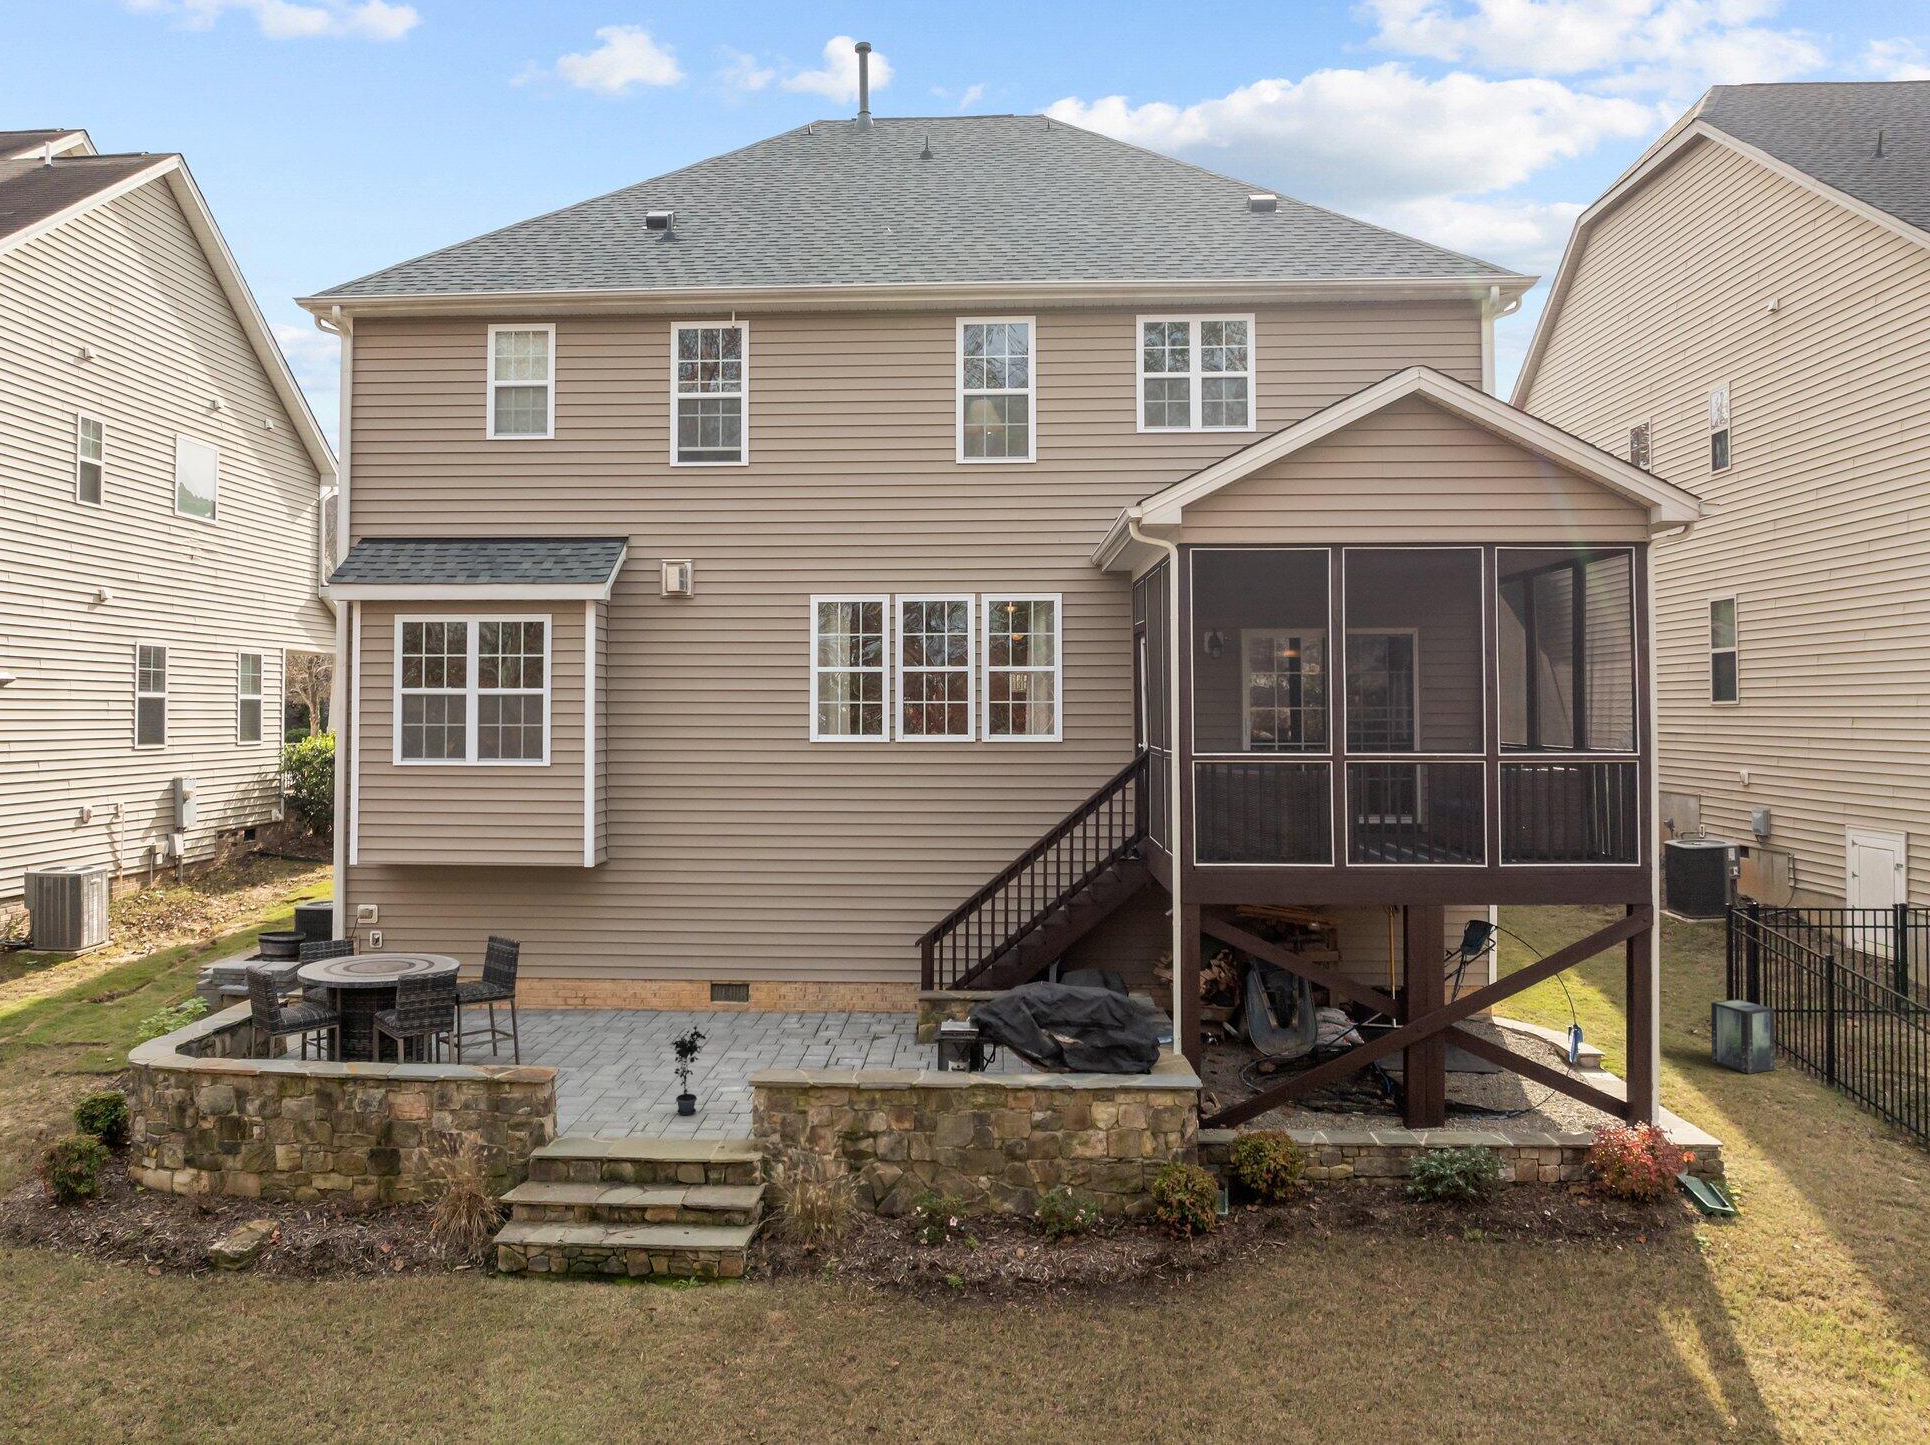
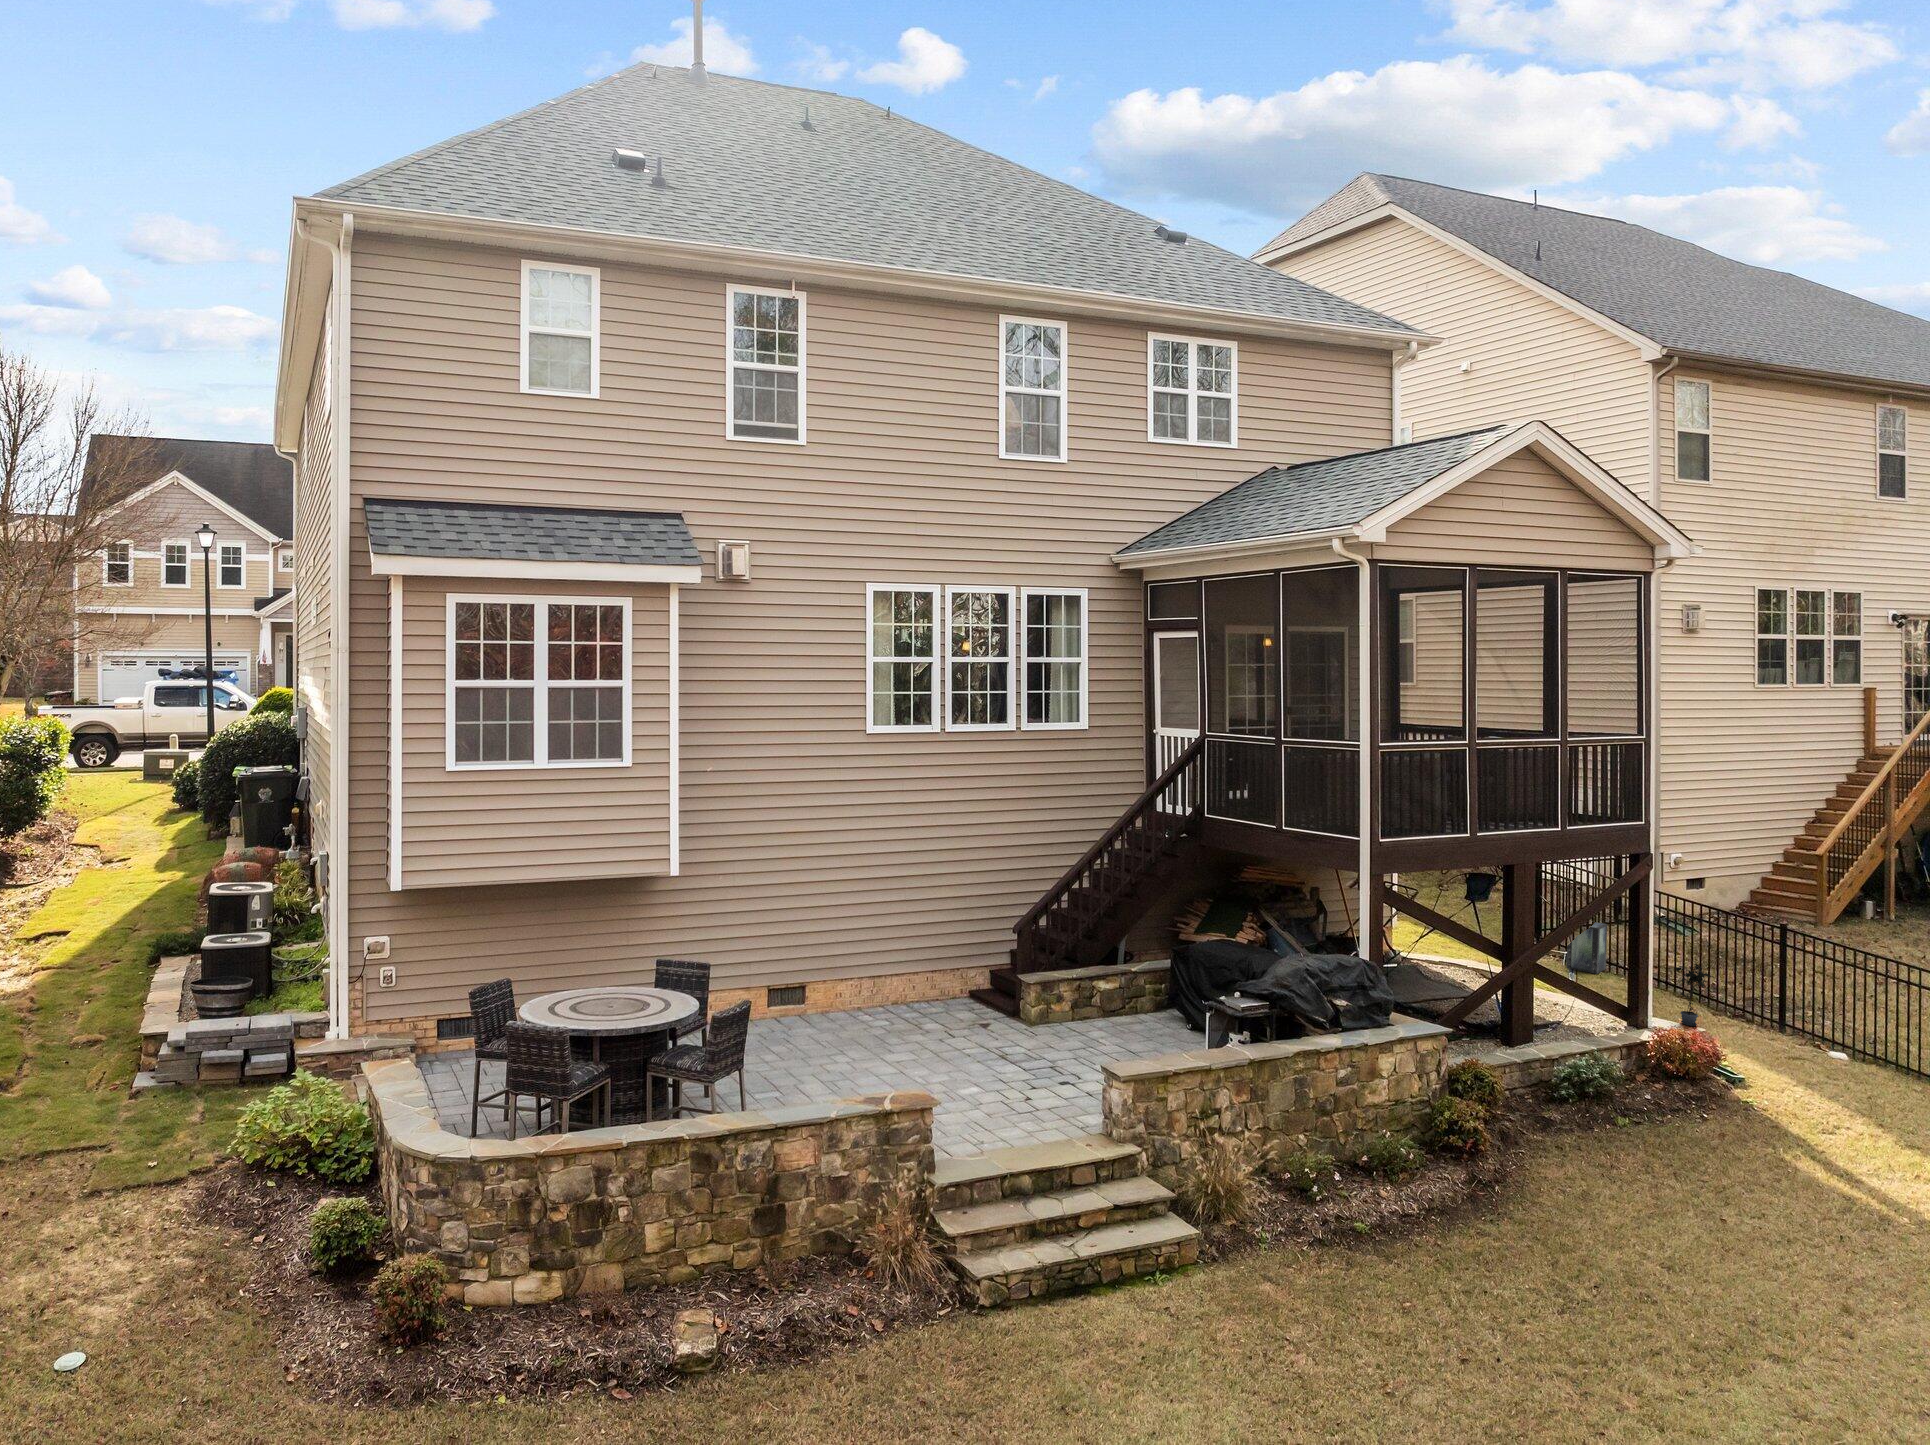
potted plant: present [671,1027,706,1115] -> present [1674,961,1714,1026]

